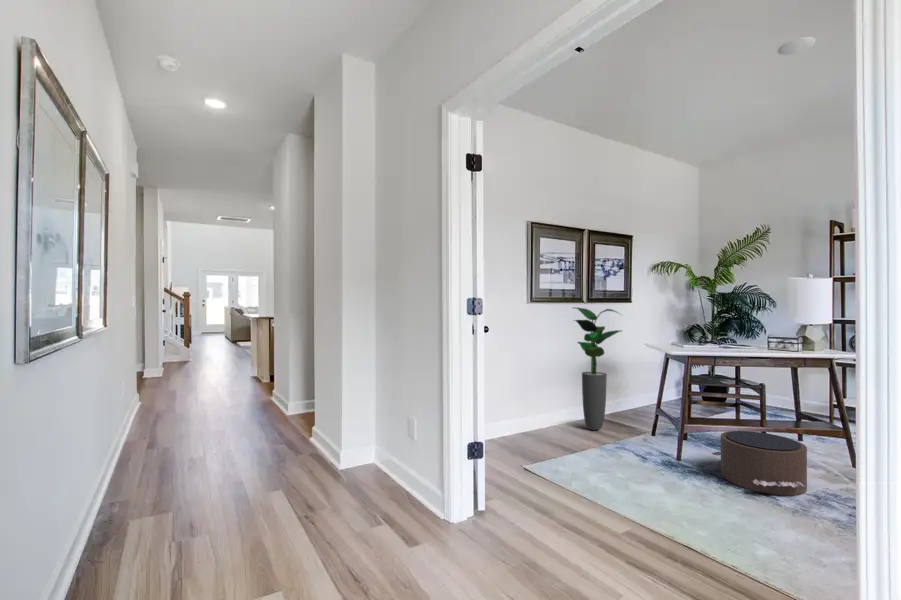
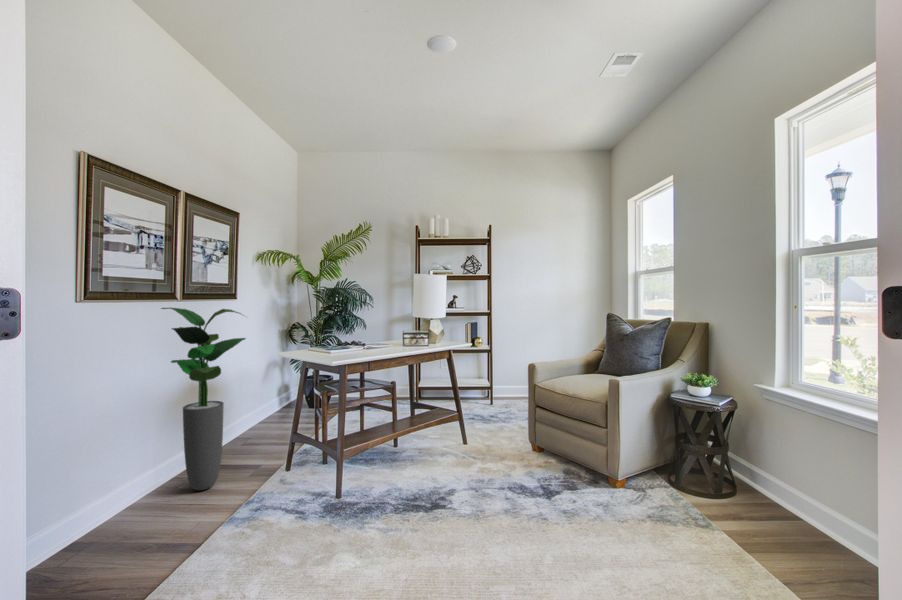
pouf: present [712,431,807,496] -> none [370,435,468,508]

